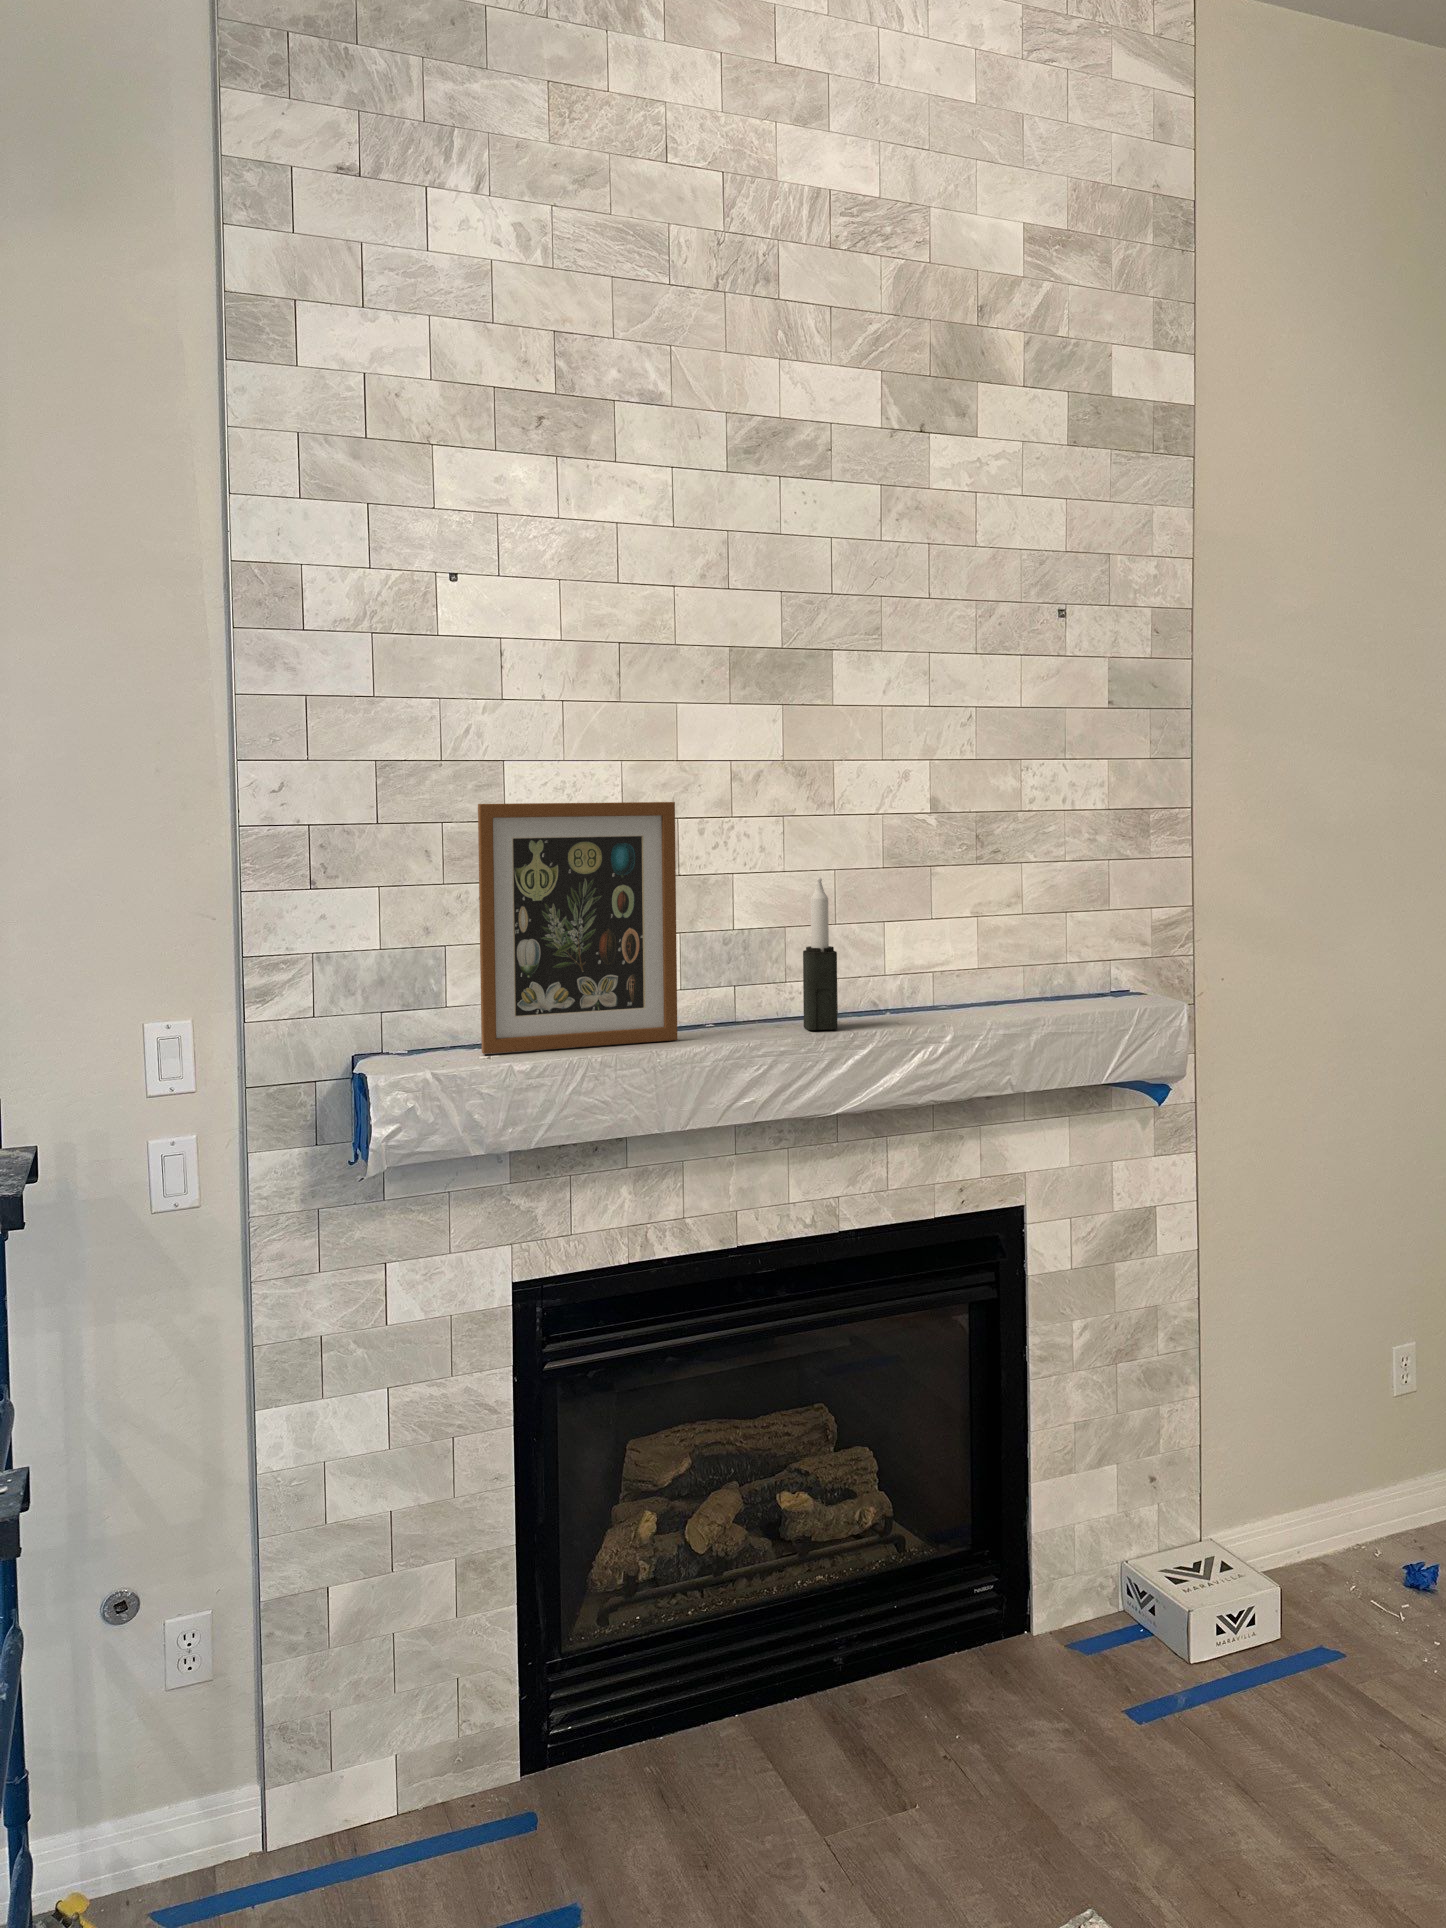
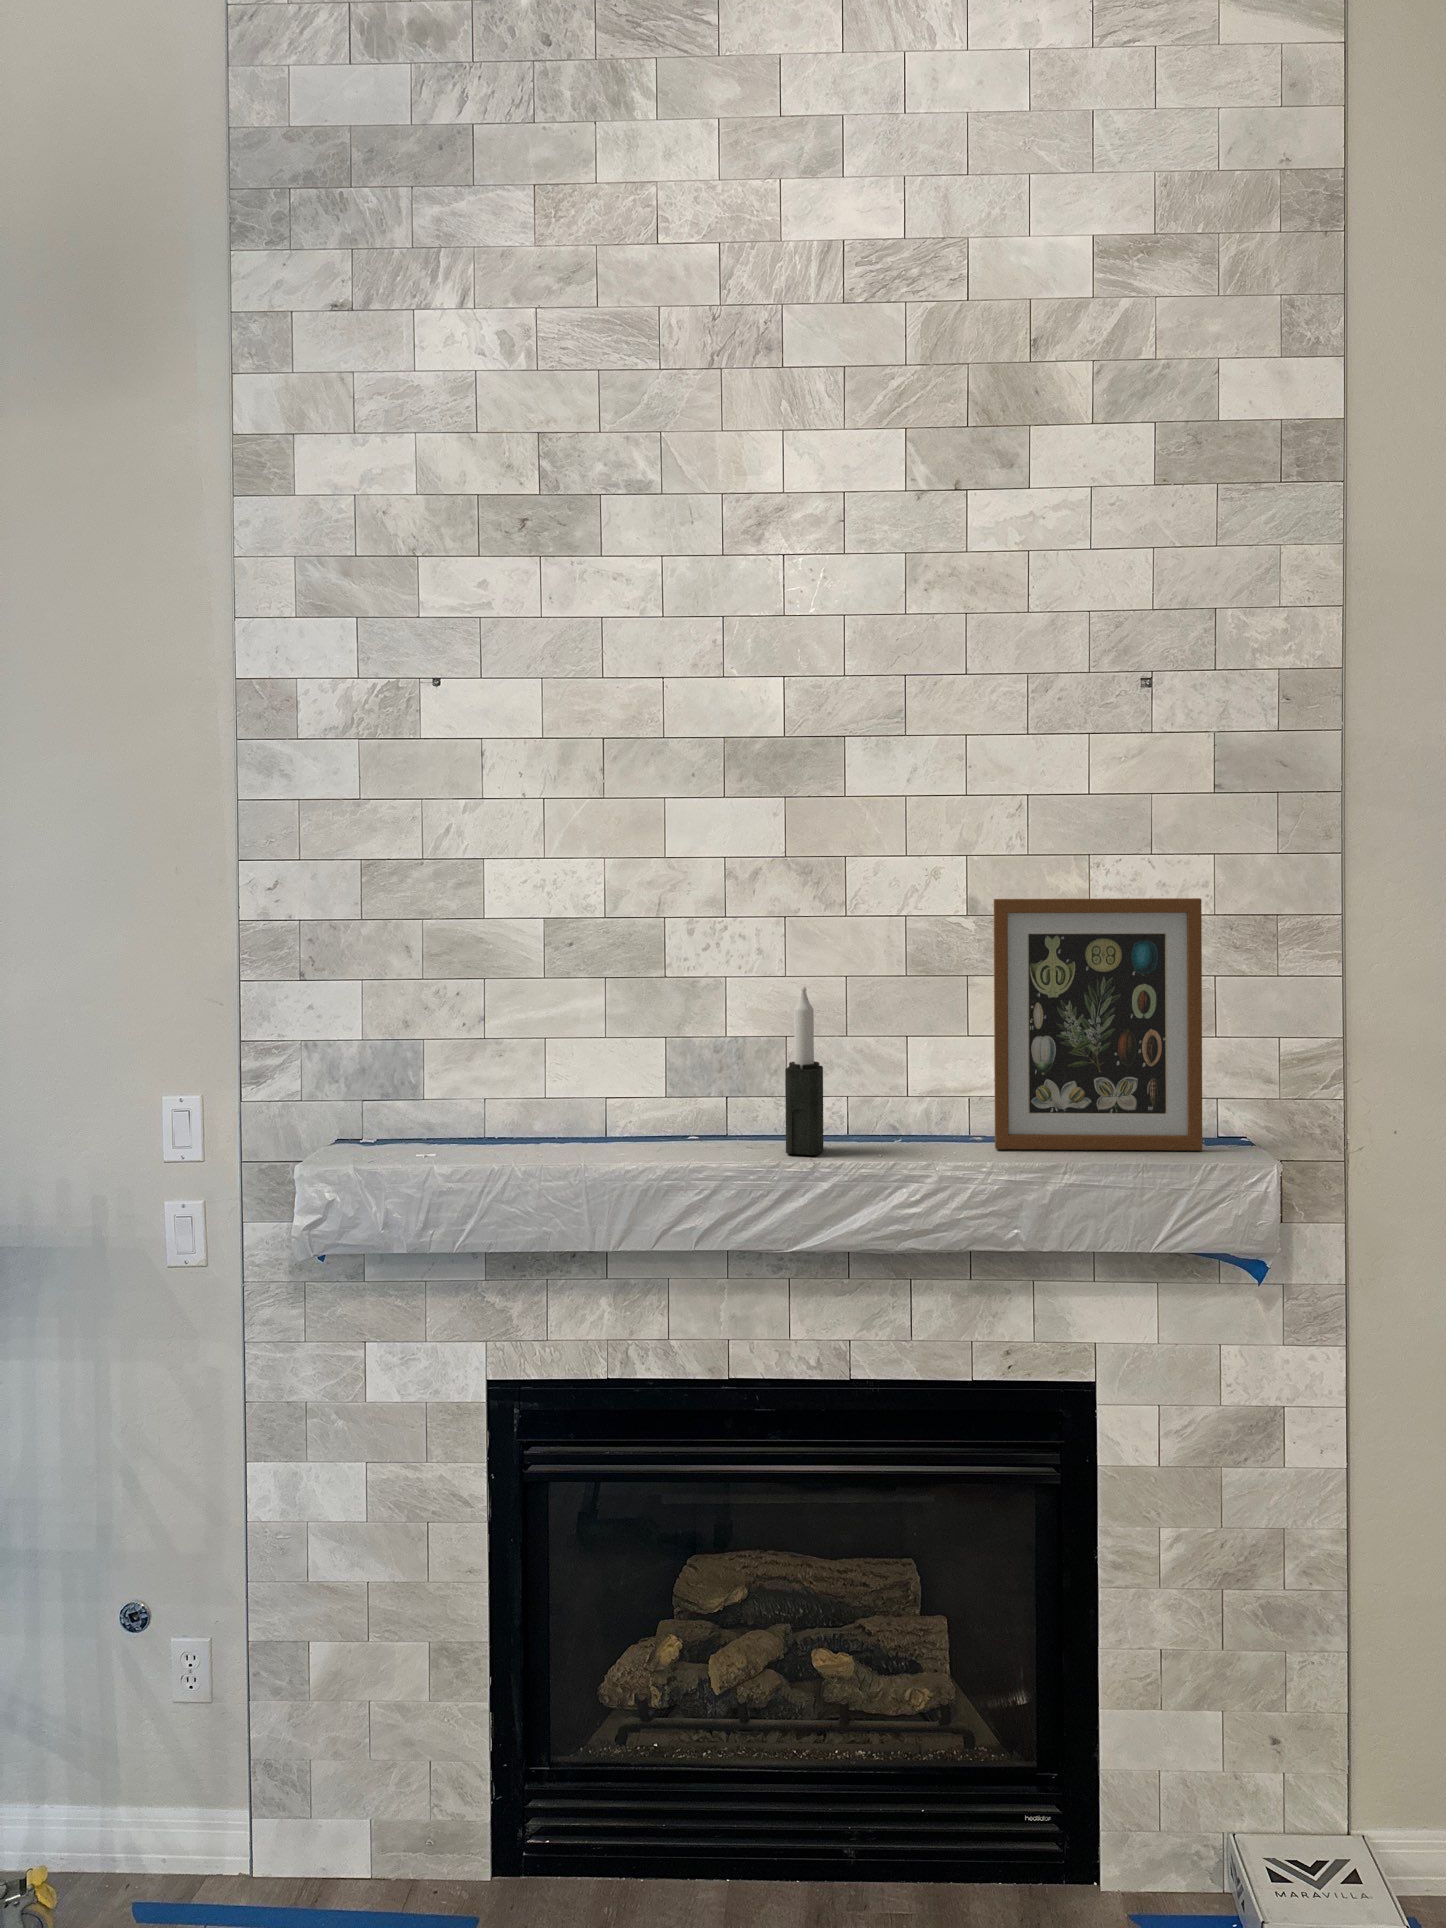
picture frame: present [478,802,678,1054] -> present [994,898,1202,1151]

